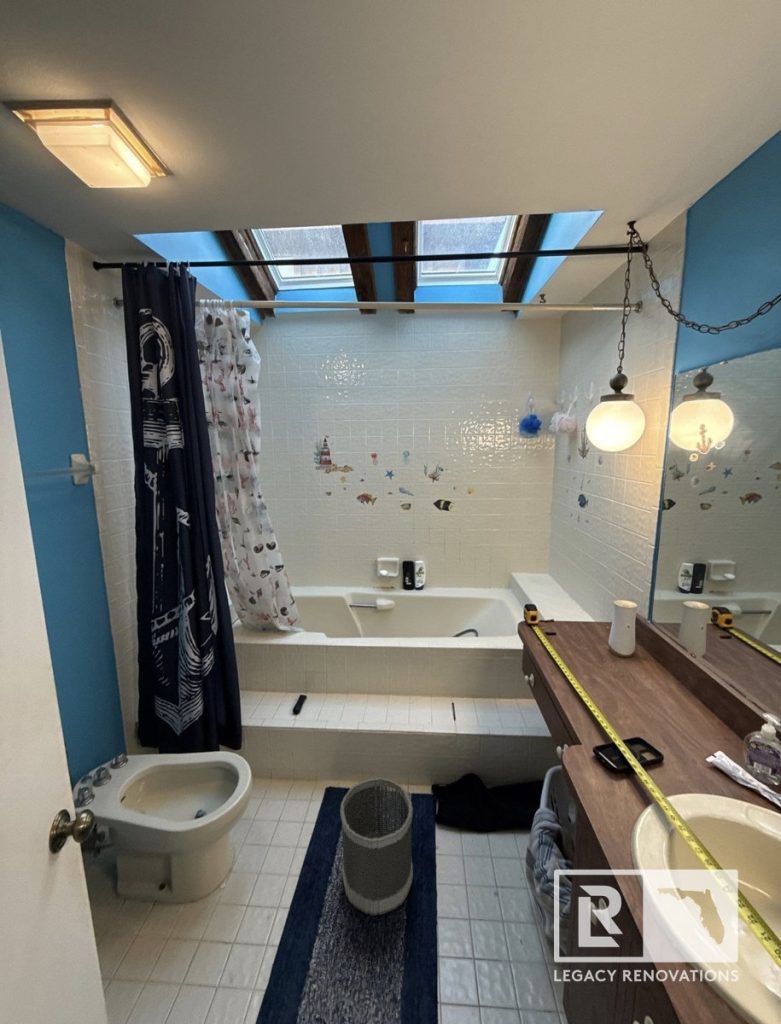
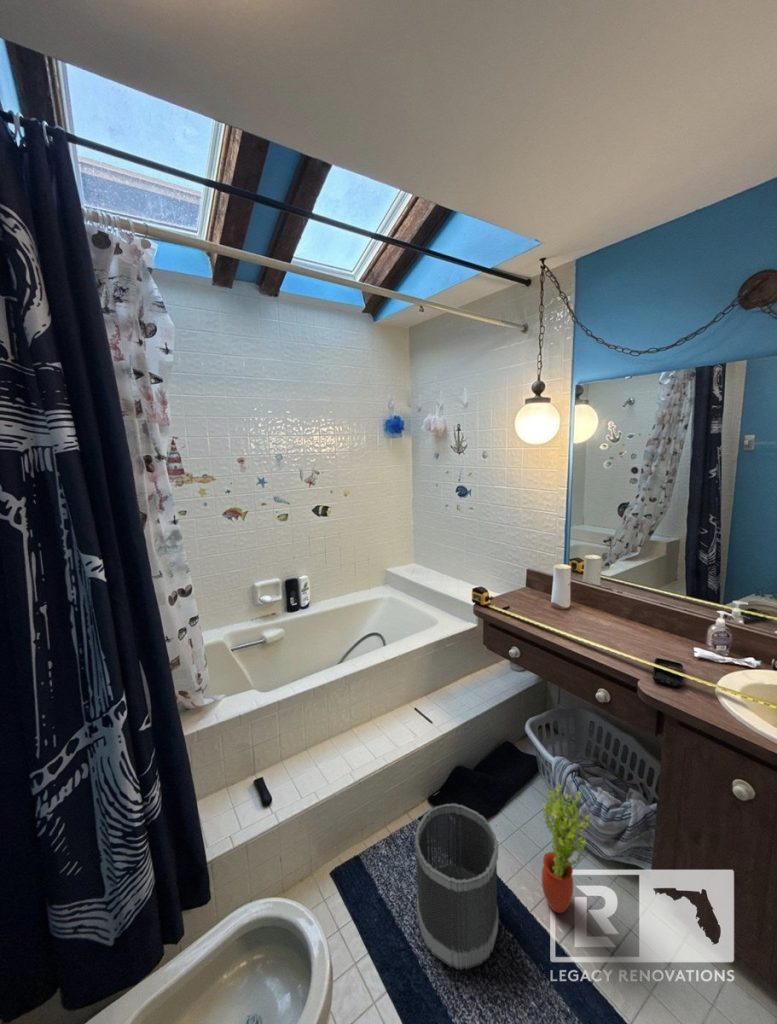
potted plant: none [435,816,496,947] -> present [542,783,591,913]

